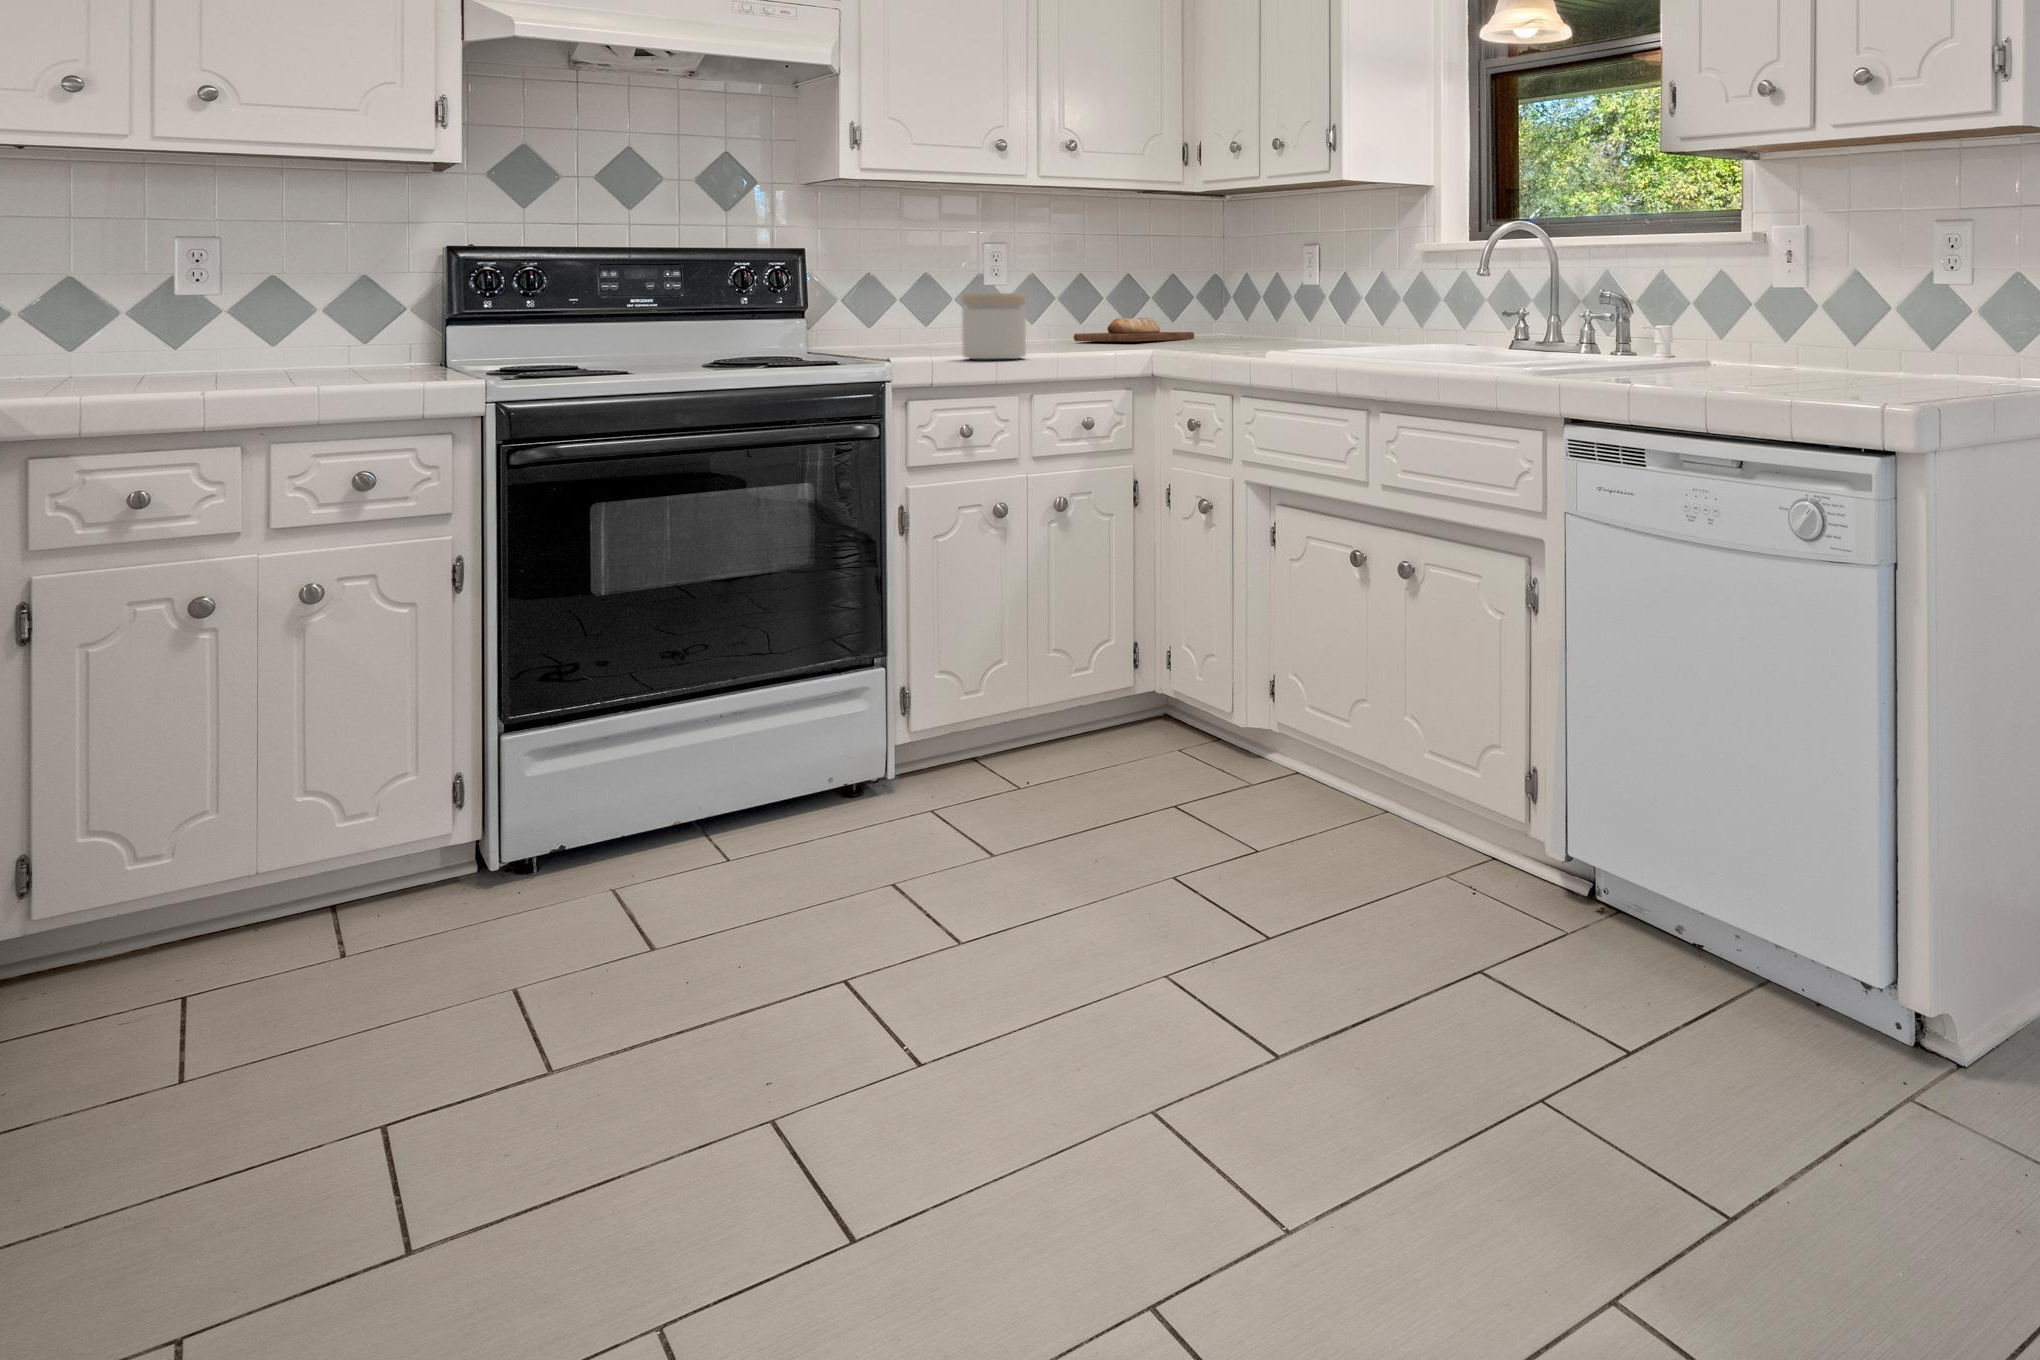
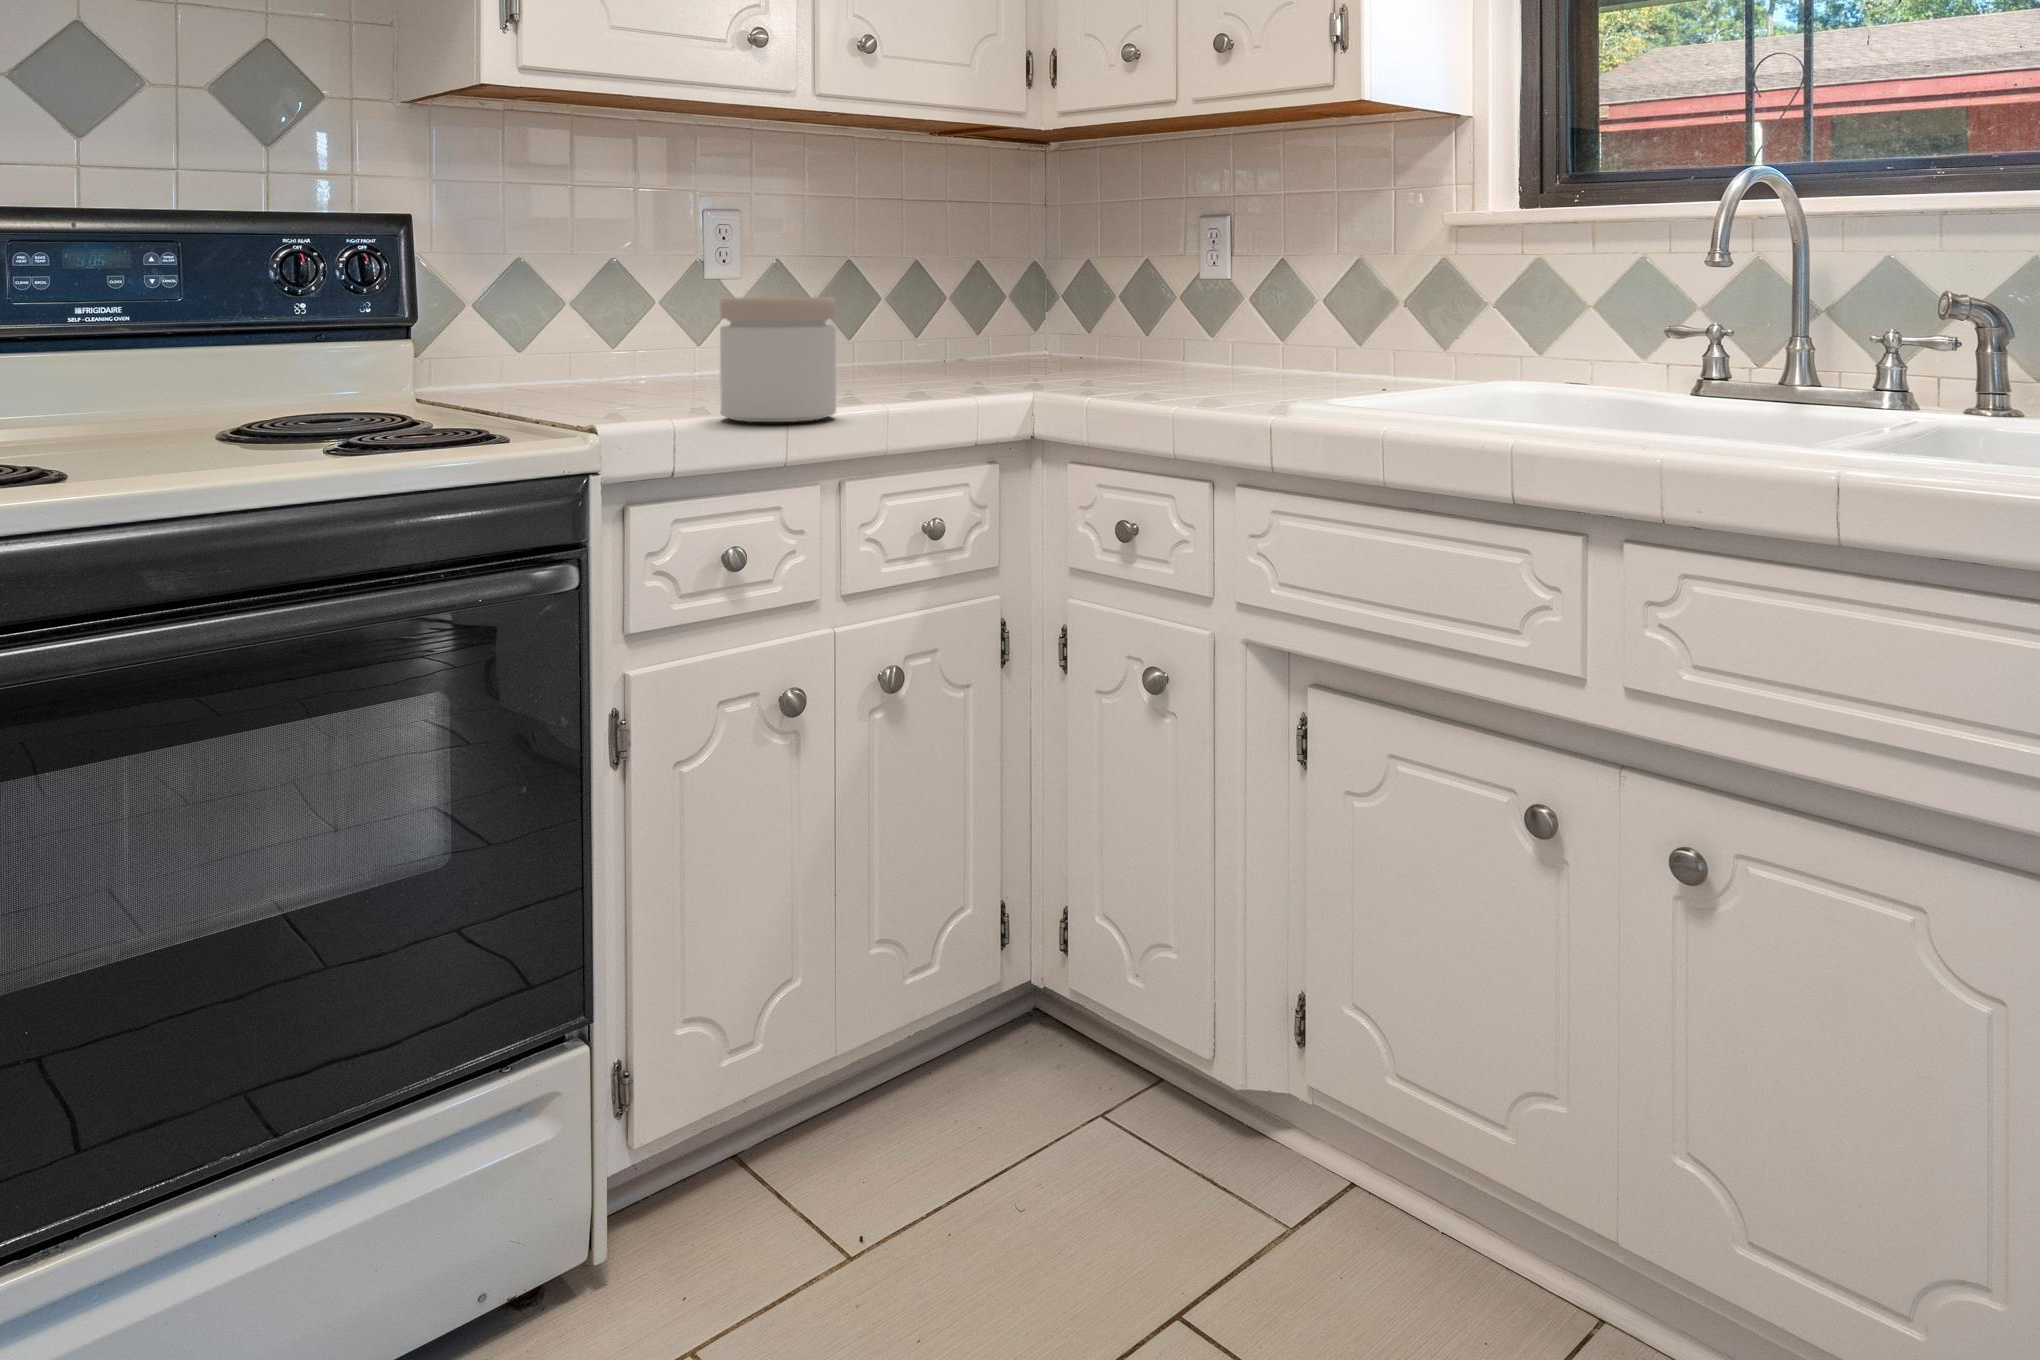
bread loaf: present [1074,318,1194,342] -> none [843,329,1012,370]

